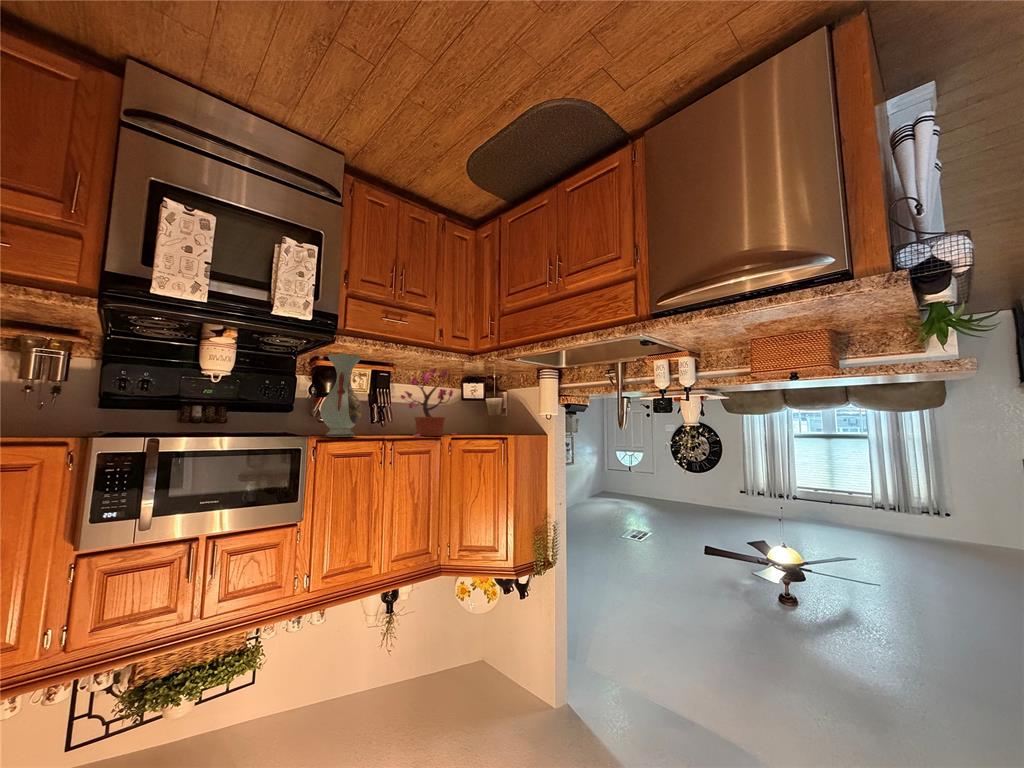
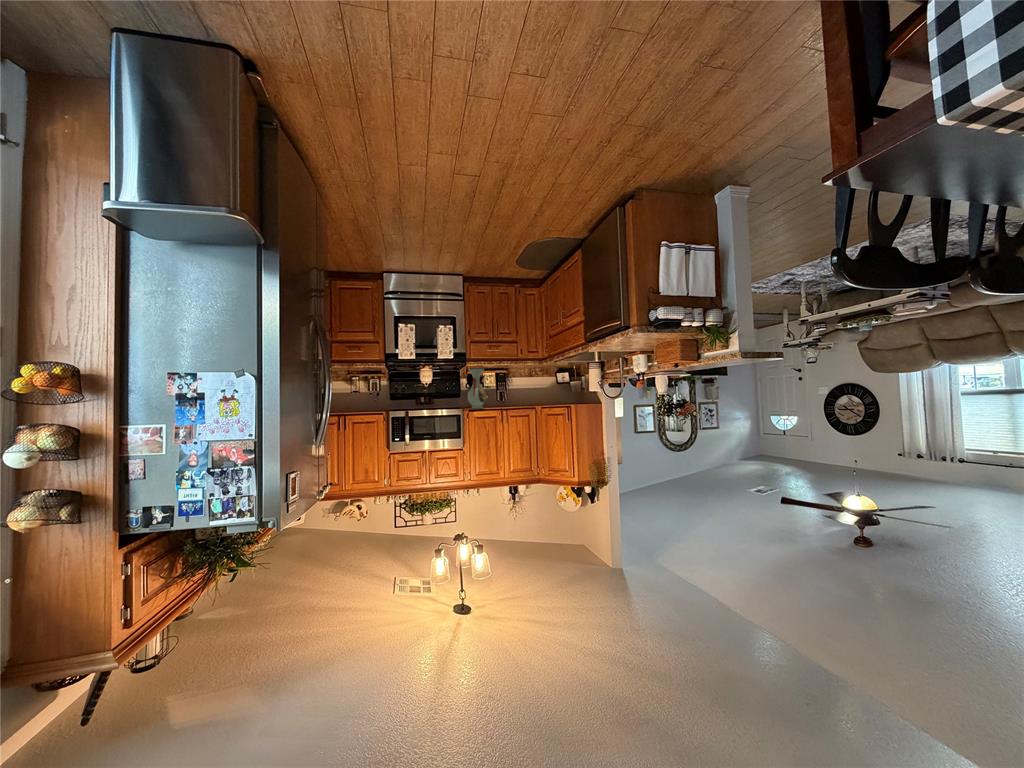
potted plant: present [401,368,456,436] -> none [510,368,542,408]

